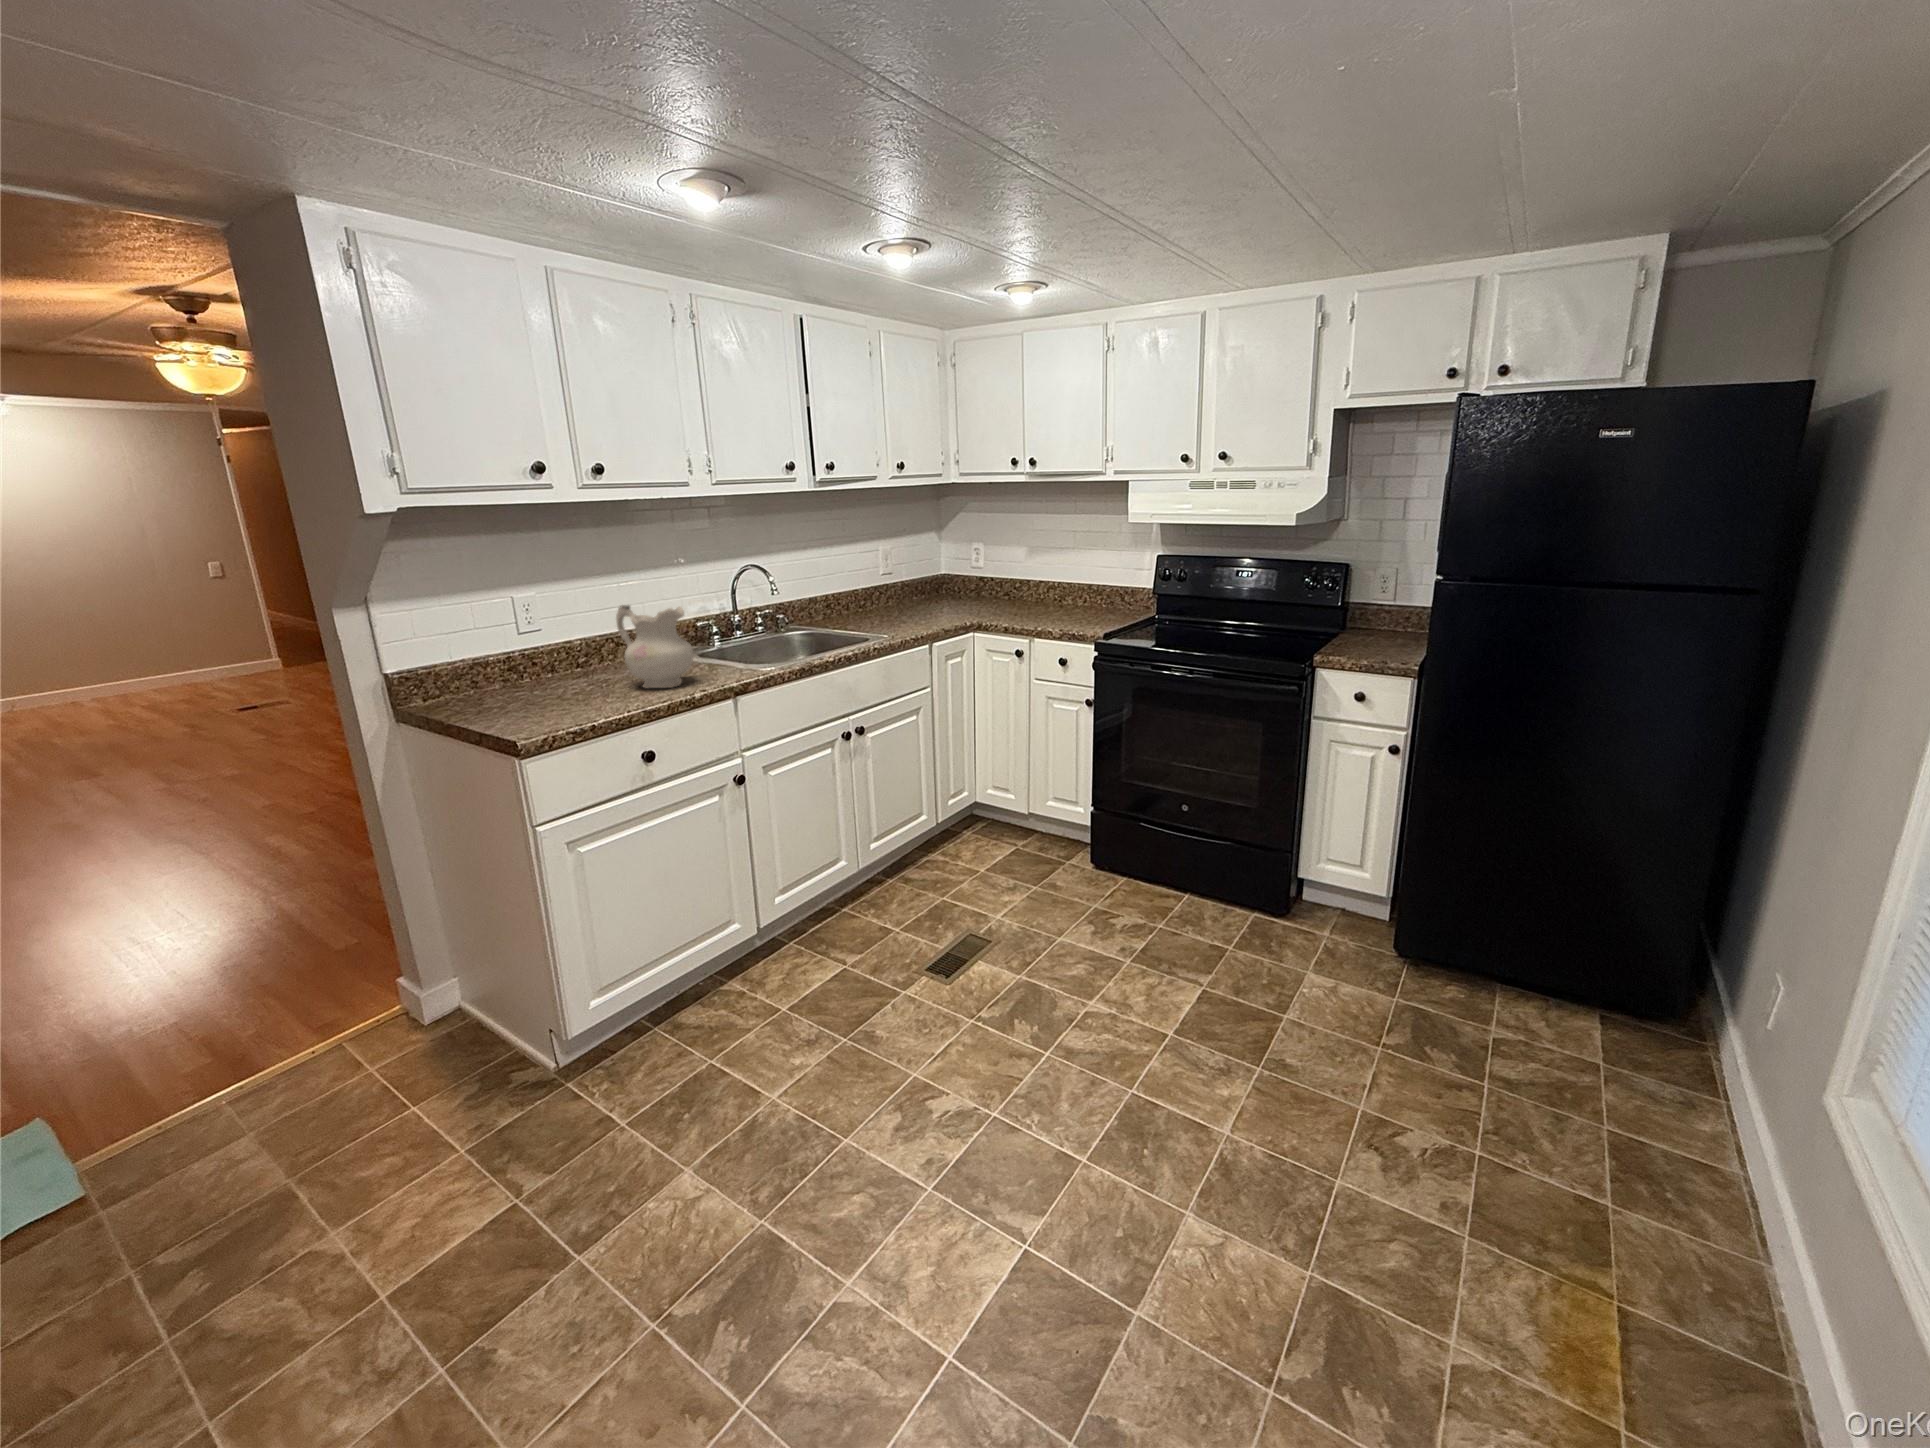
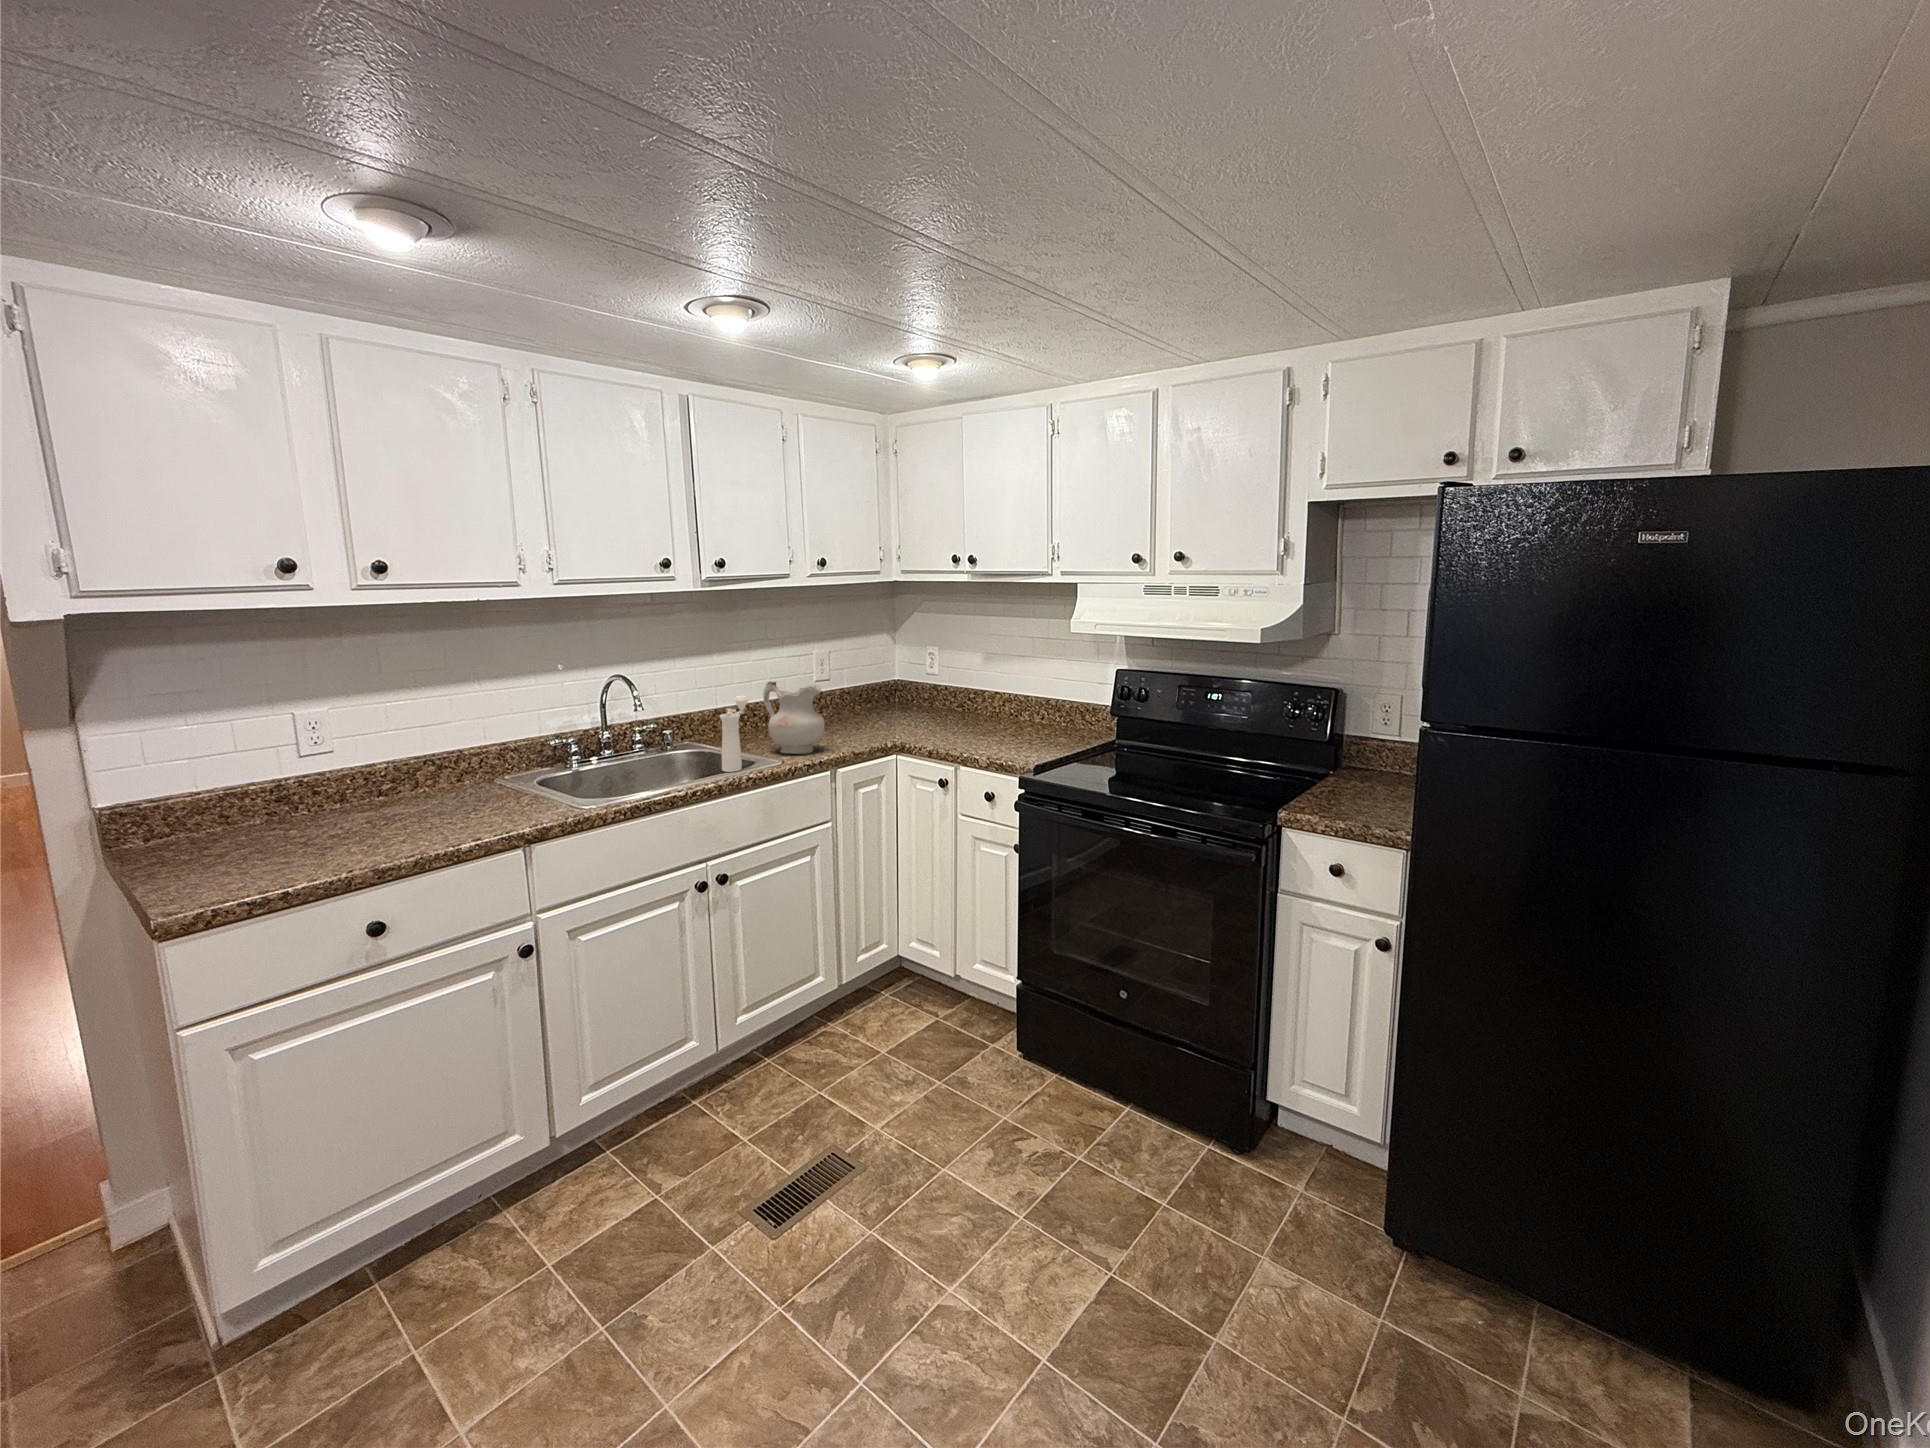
pepper mill: none [555,624,593,716] -> present [720,695,749,772]

